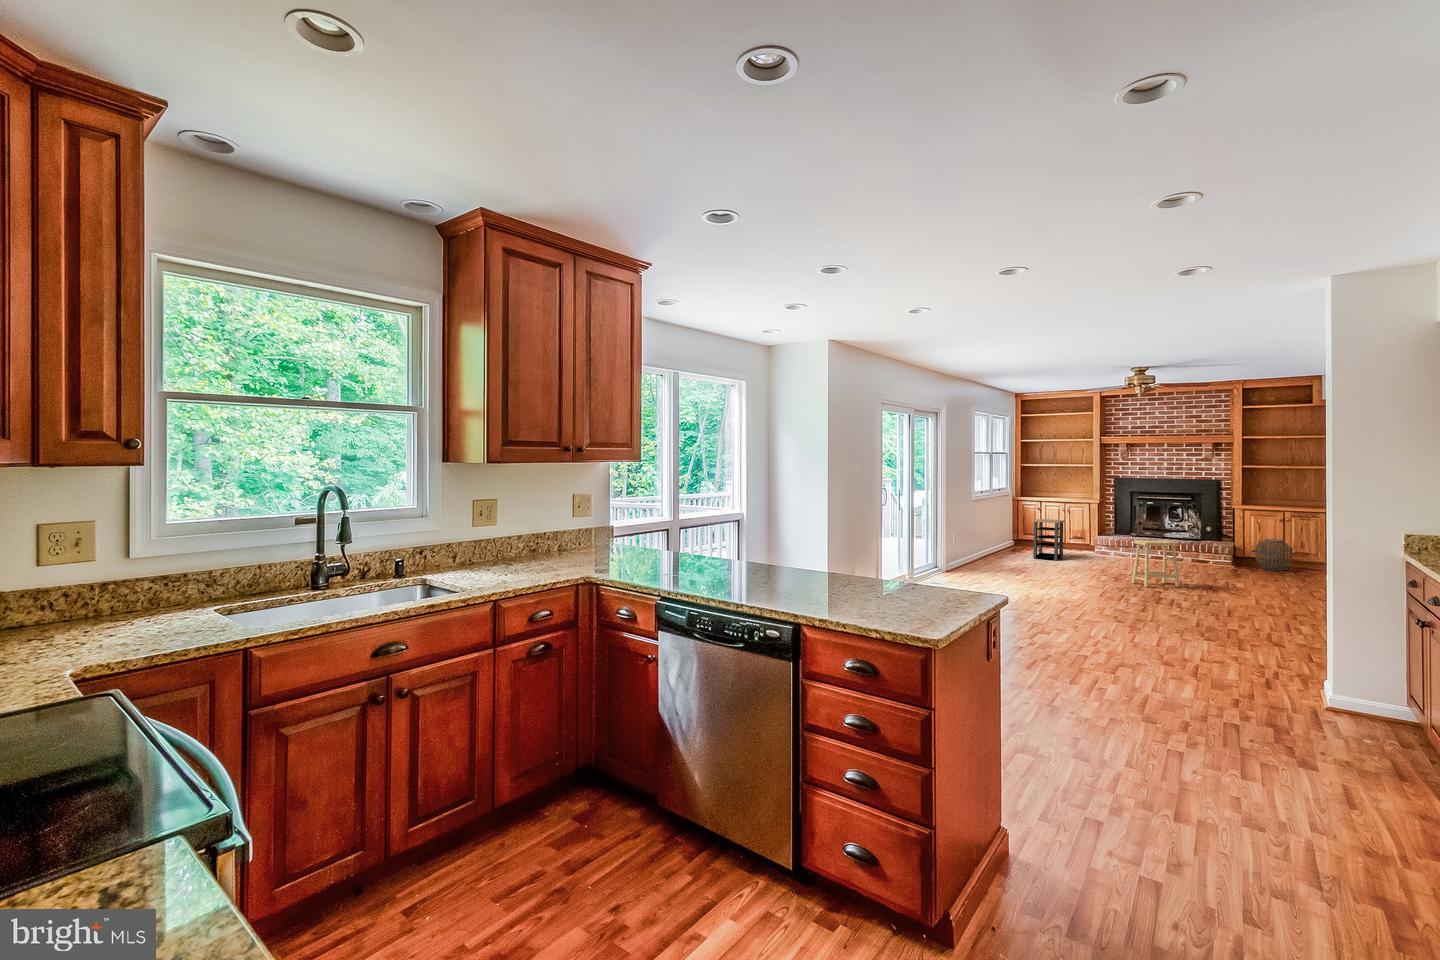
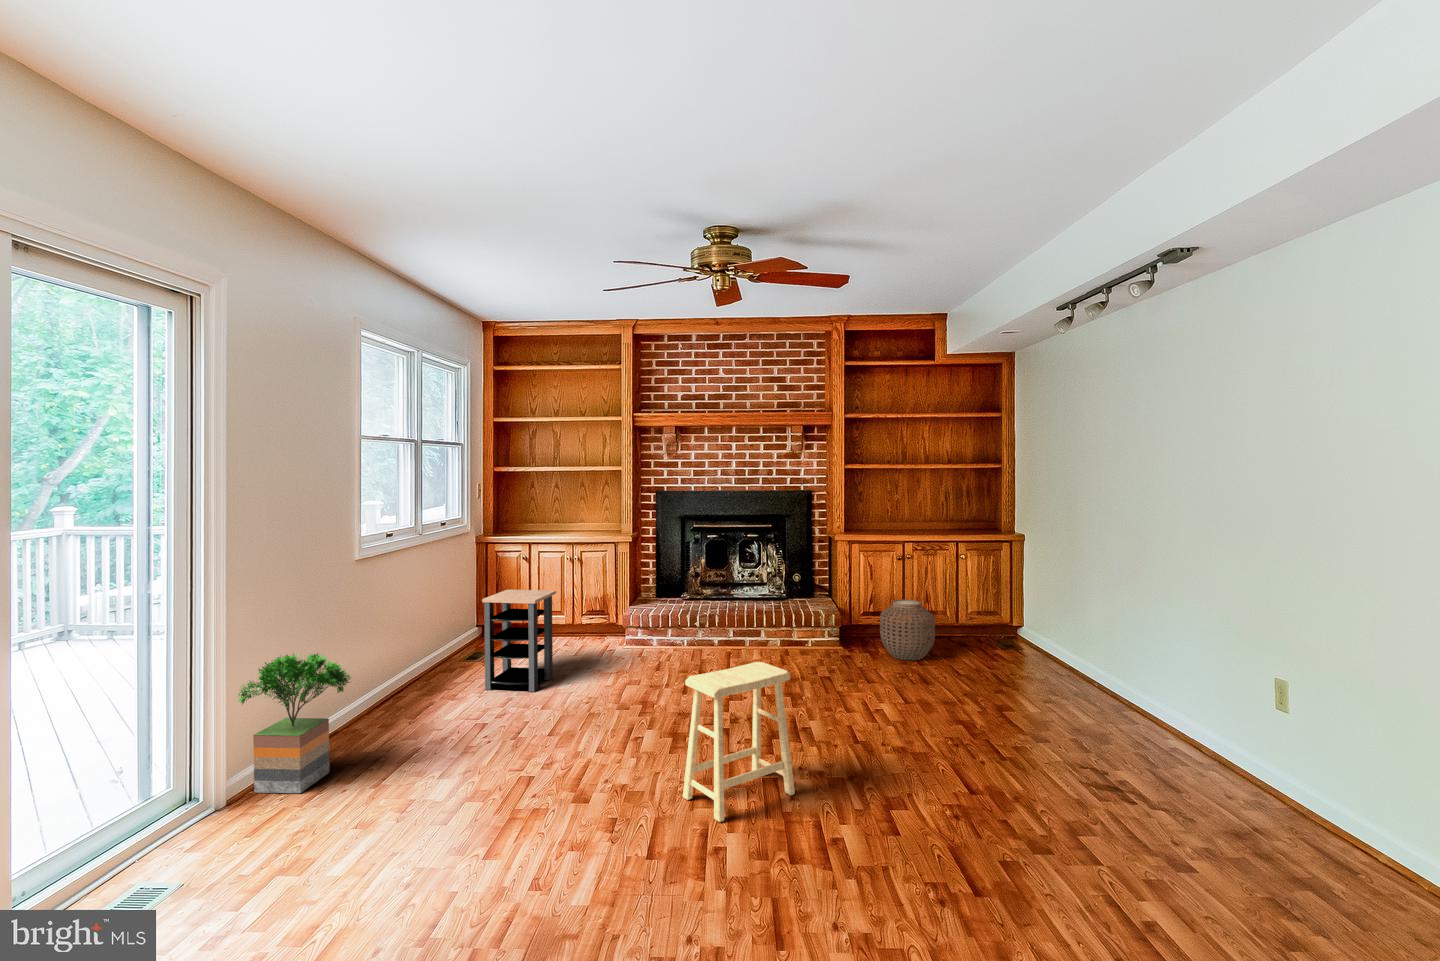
potted tree: none [968,527,1001,570] -> present [238,653,351,793]

